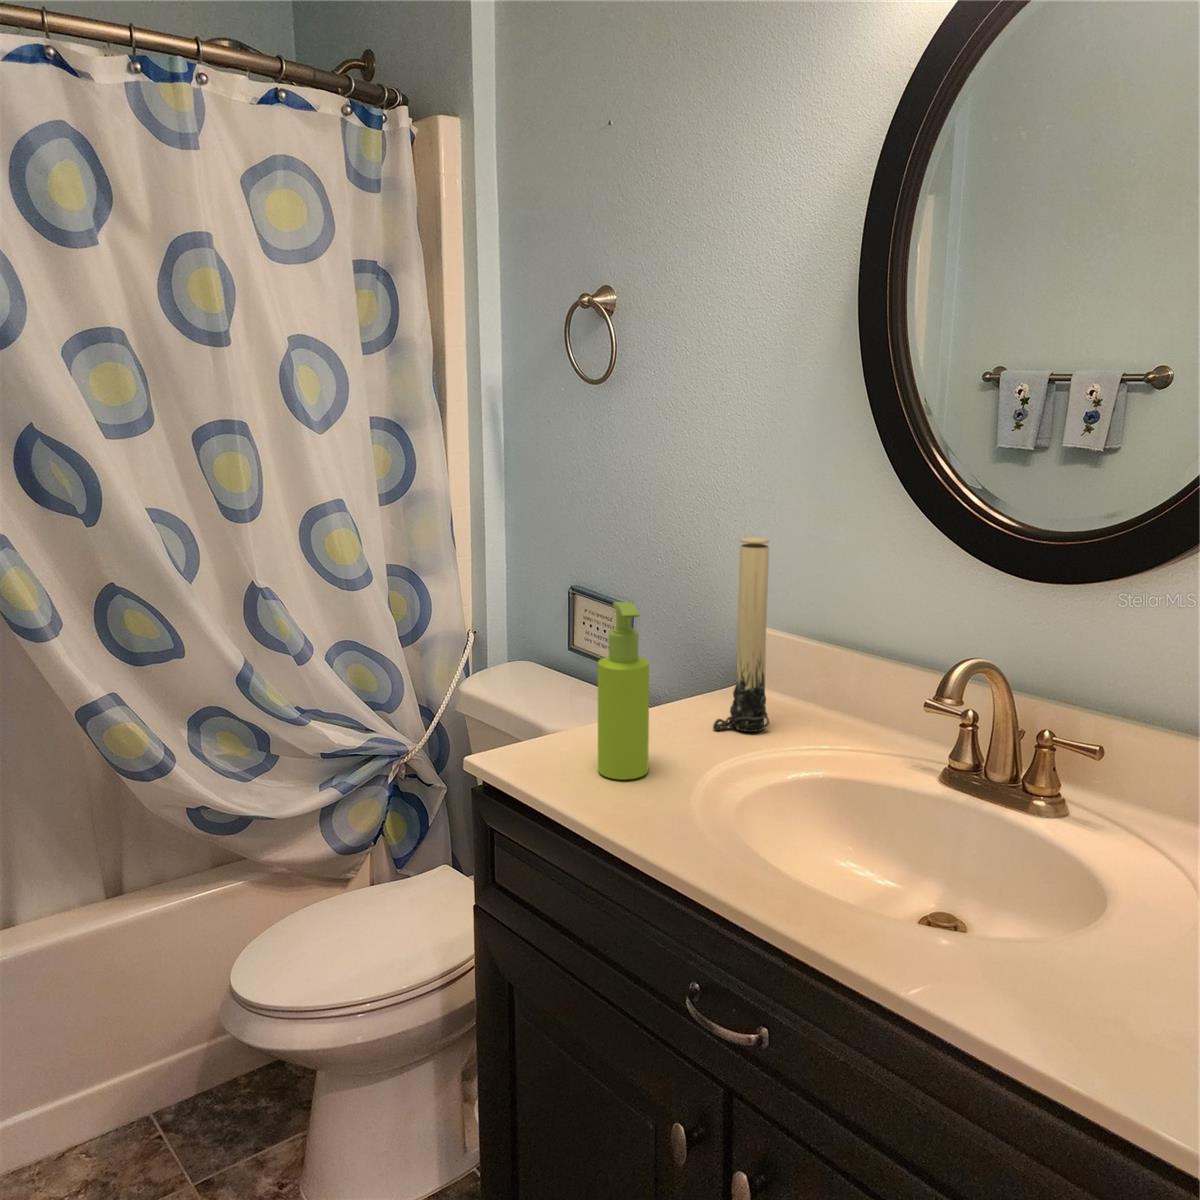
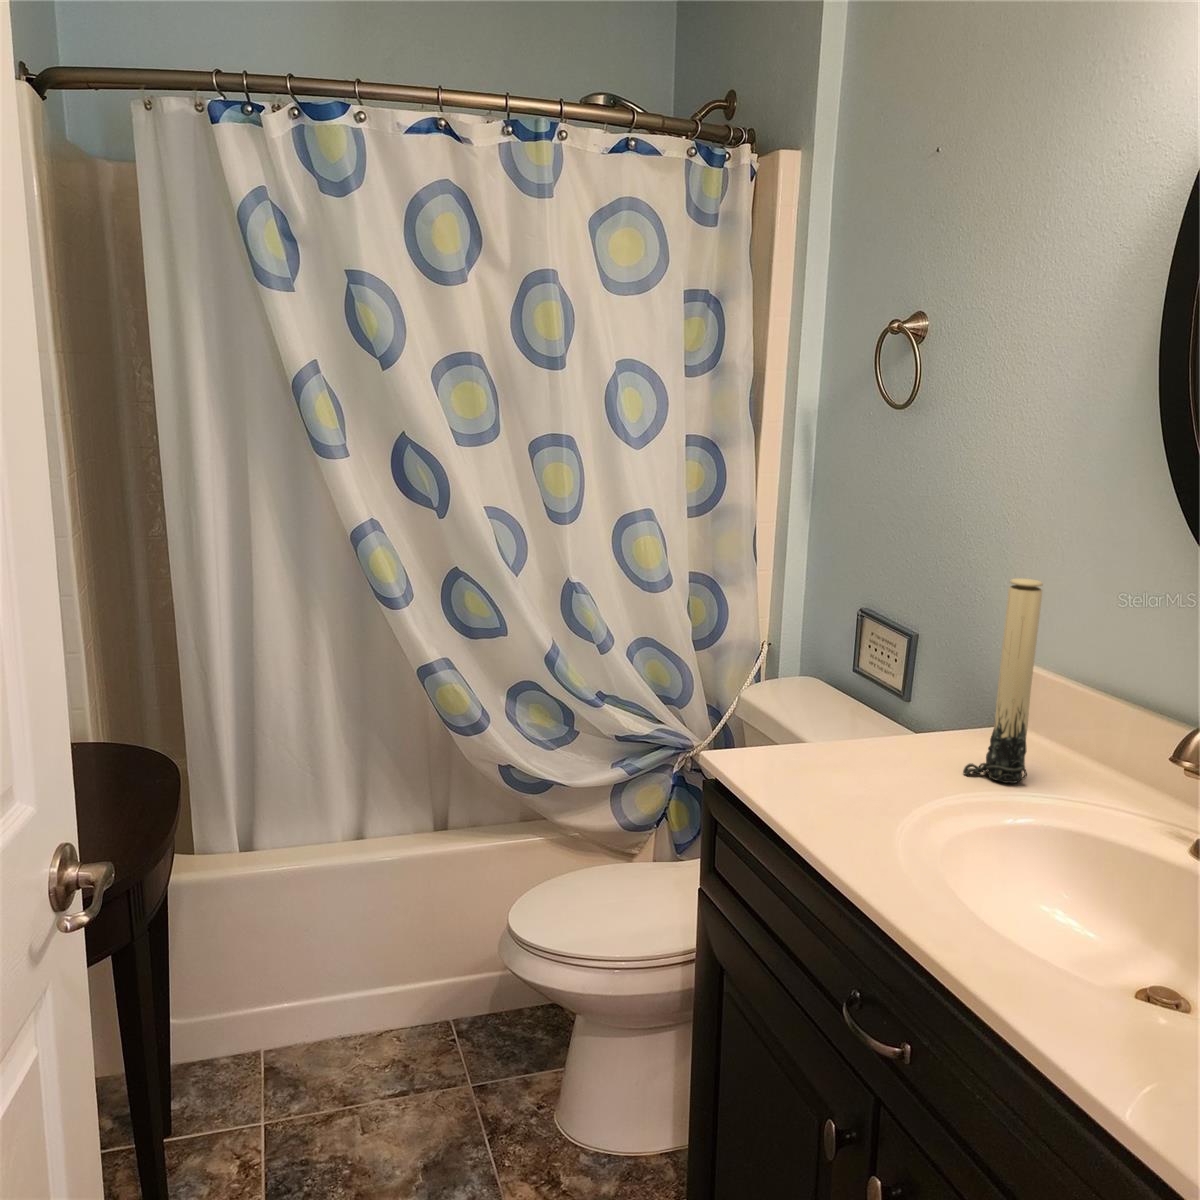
soap dispenser: present [598,602,649,780] -> none [824,632,884,809]

